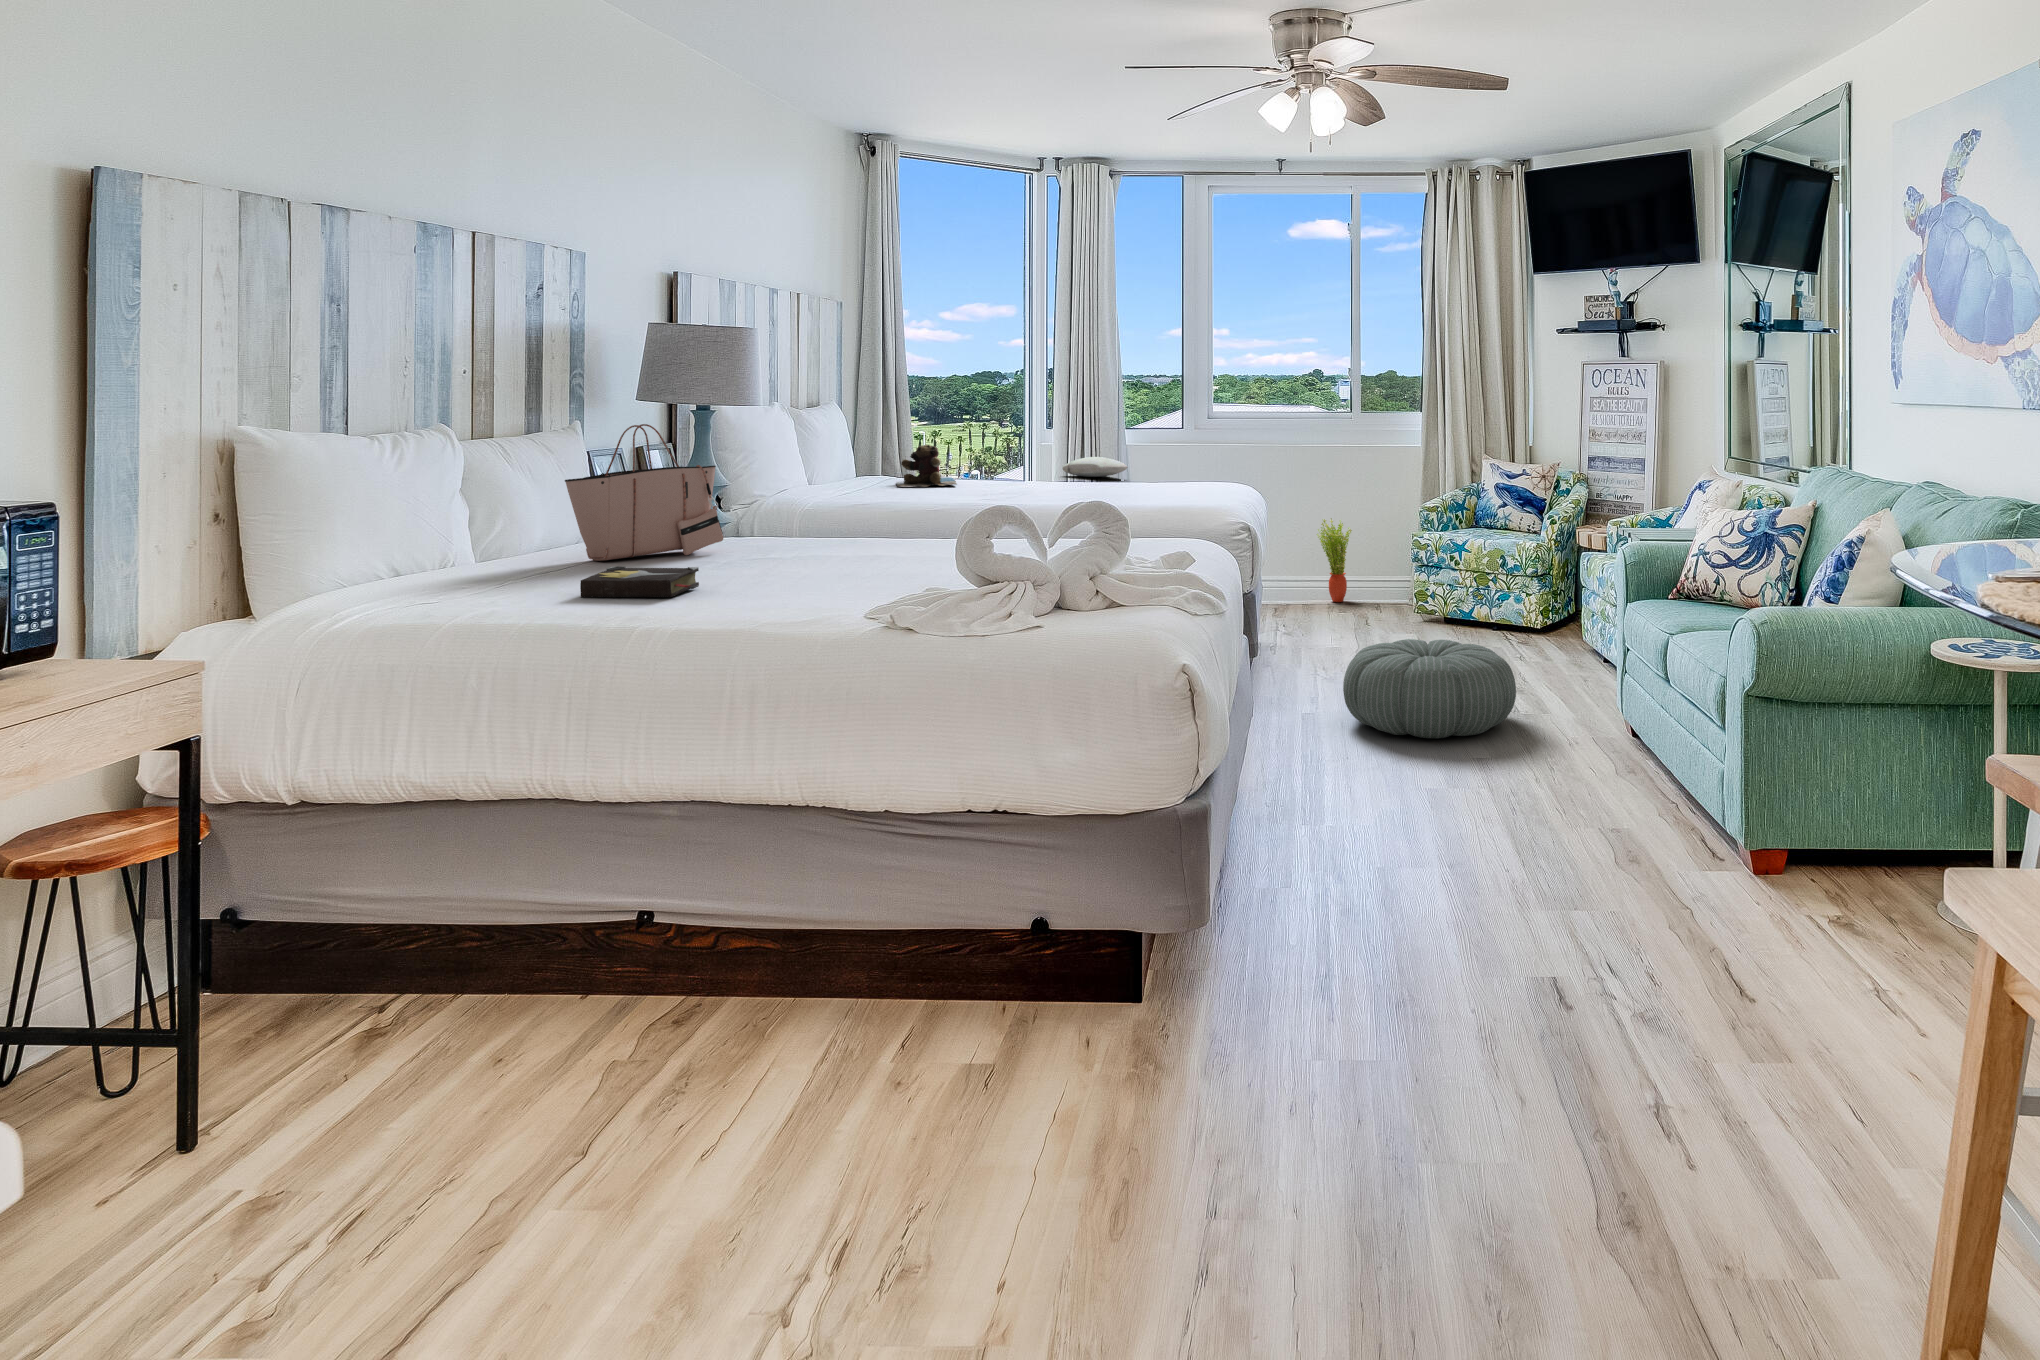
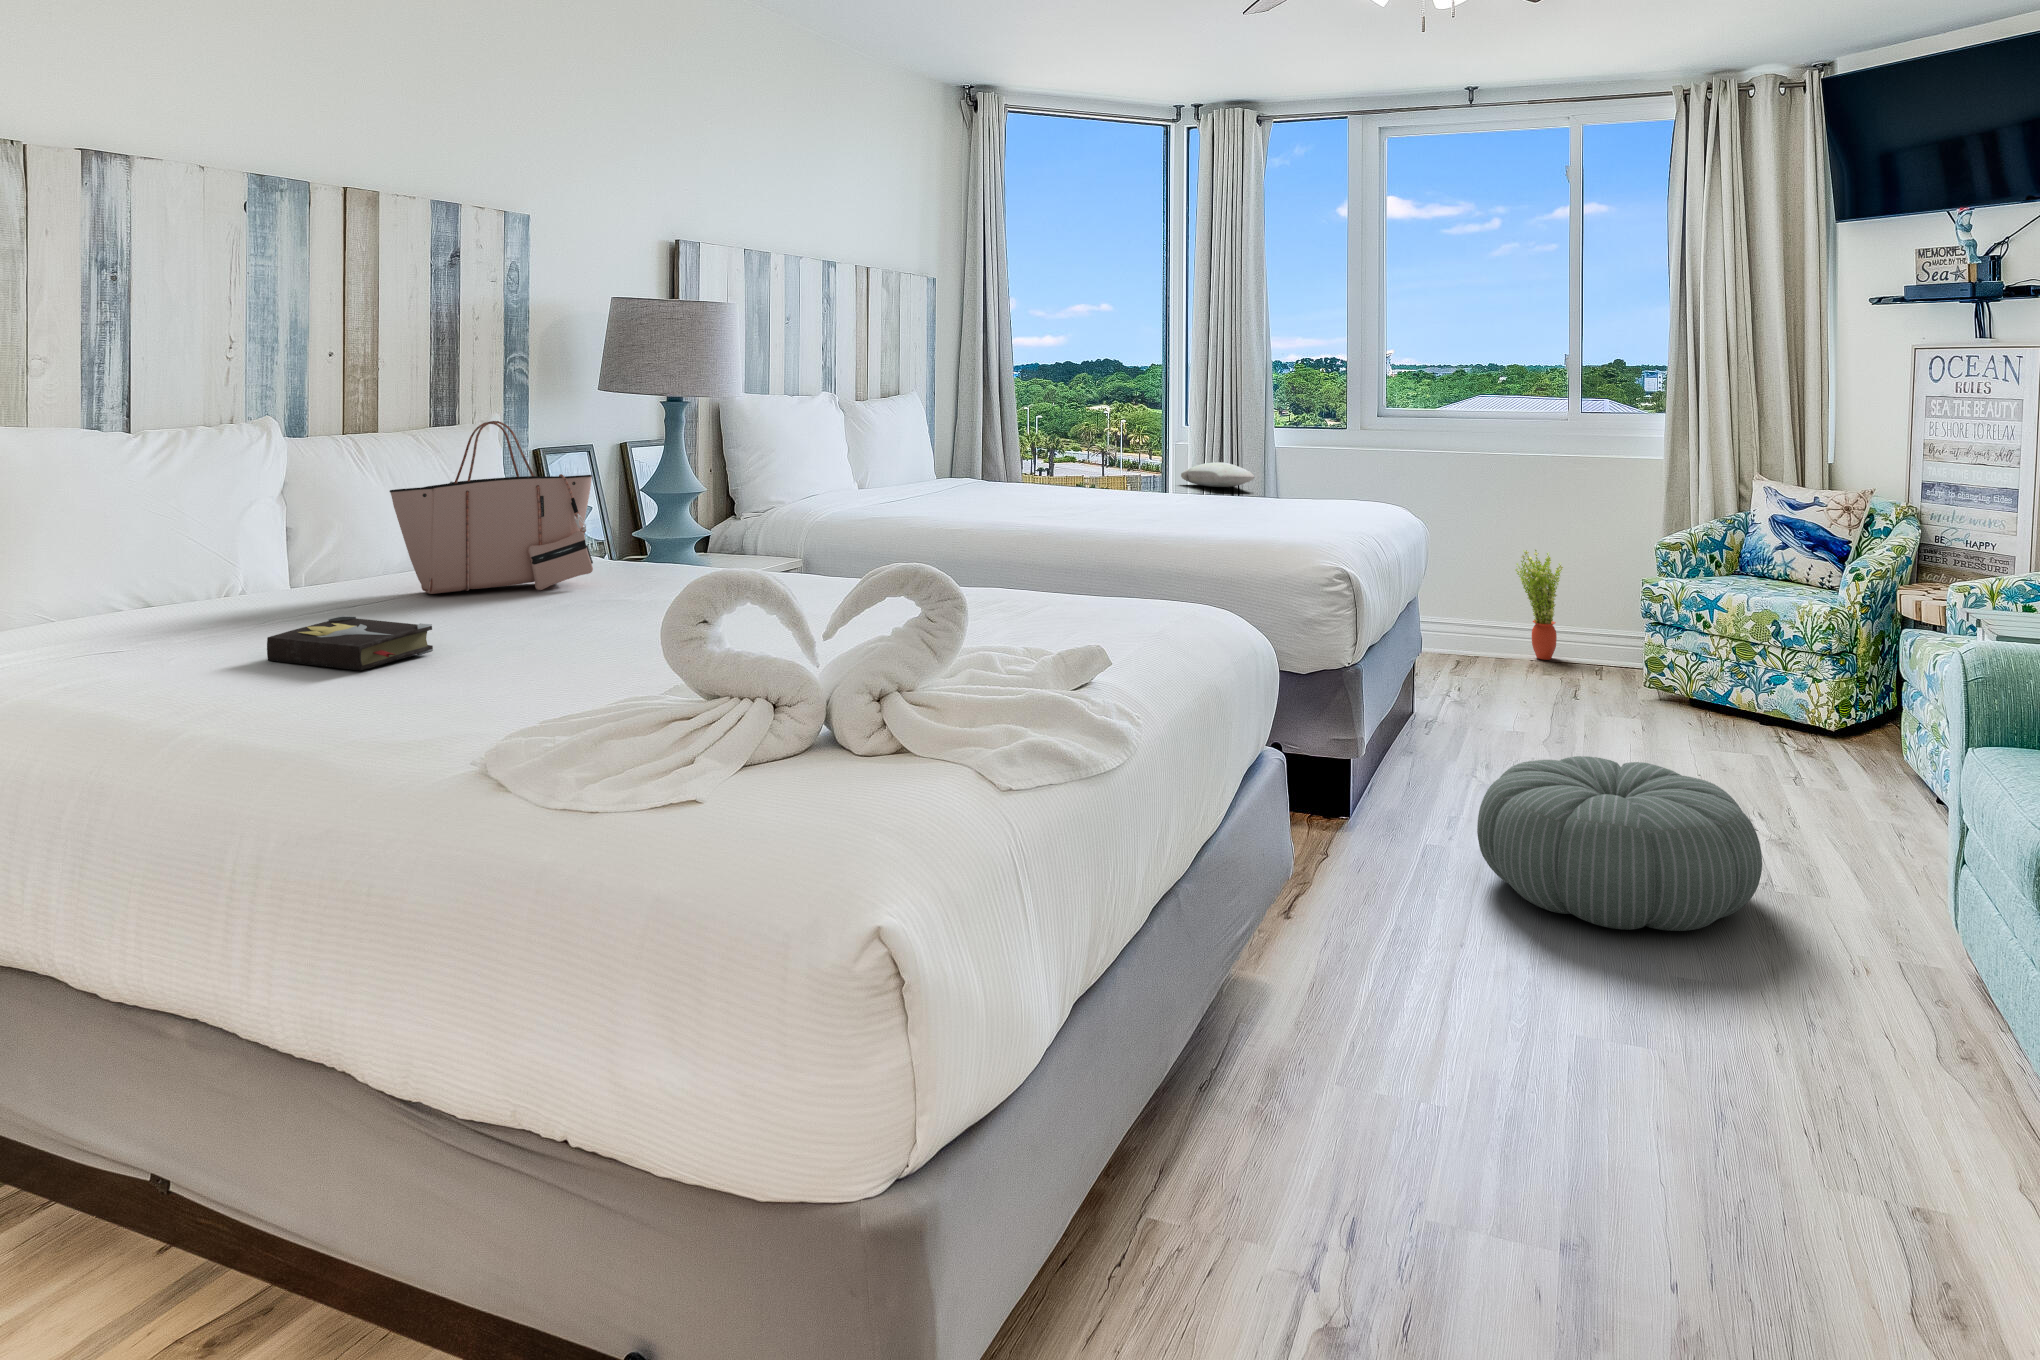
teddy bear: present [897,445,957,487] -> none [966,444,1038,495]

